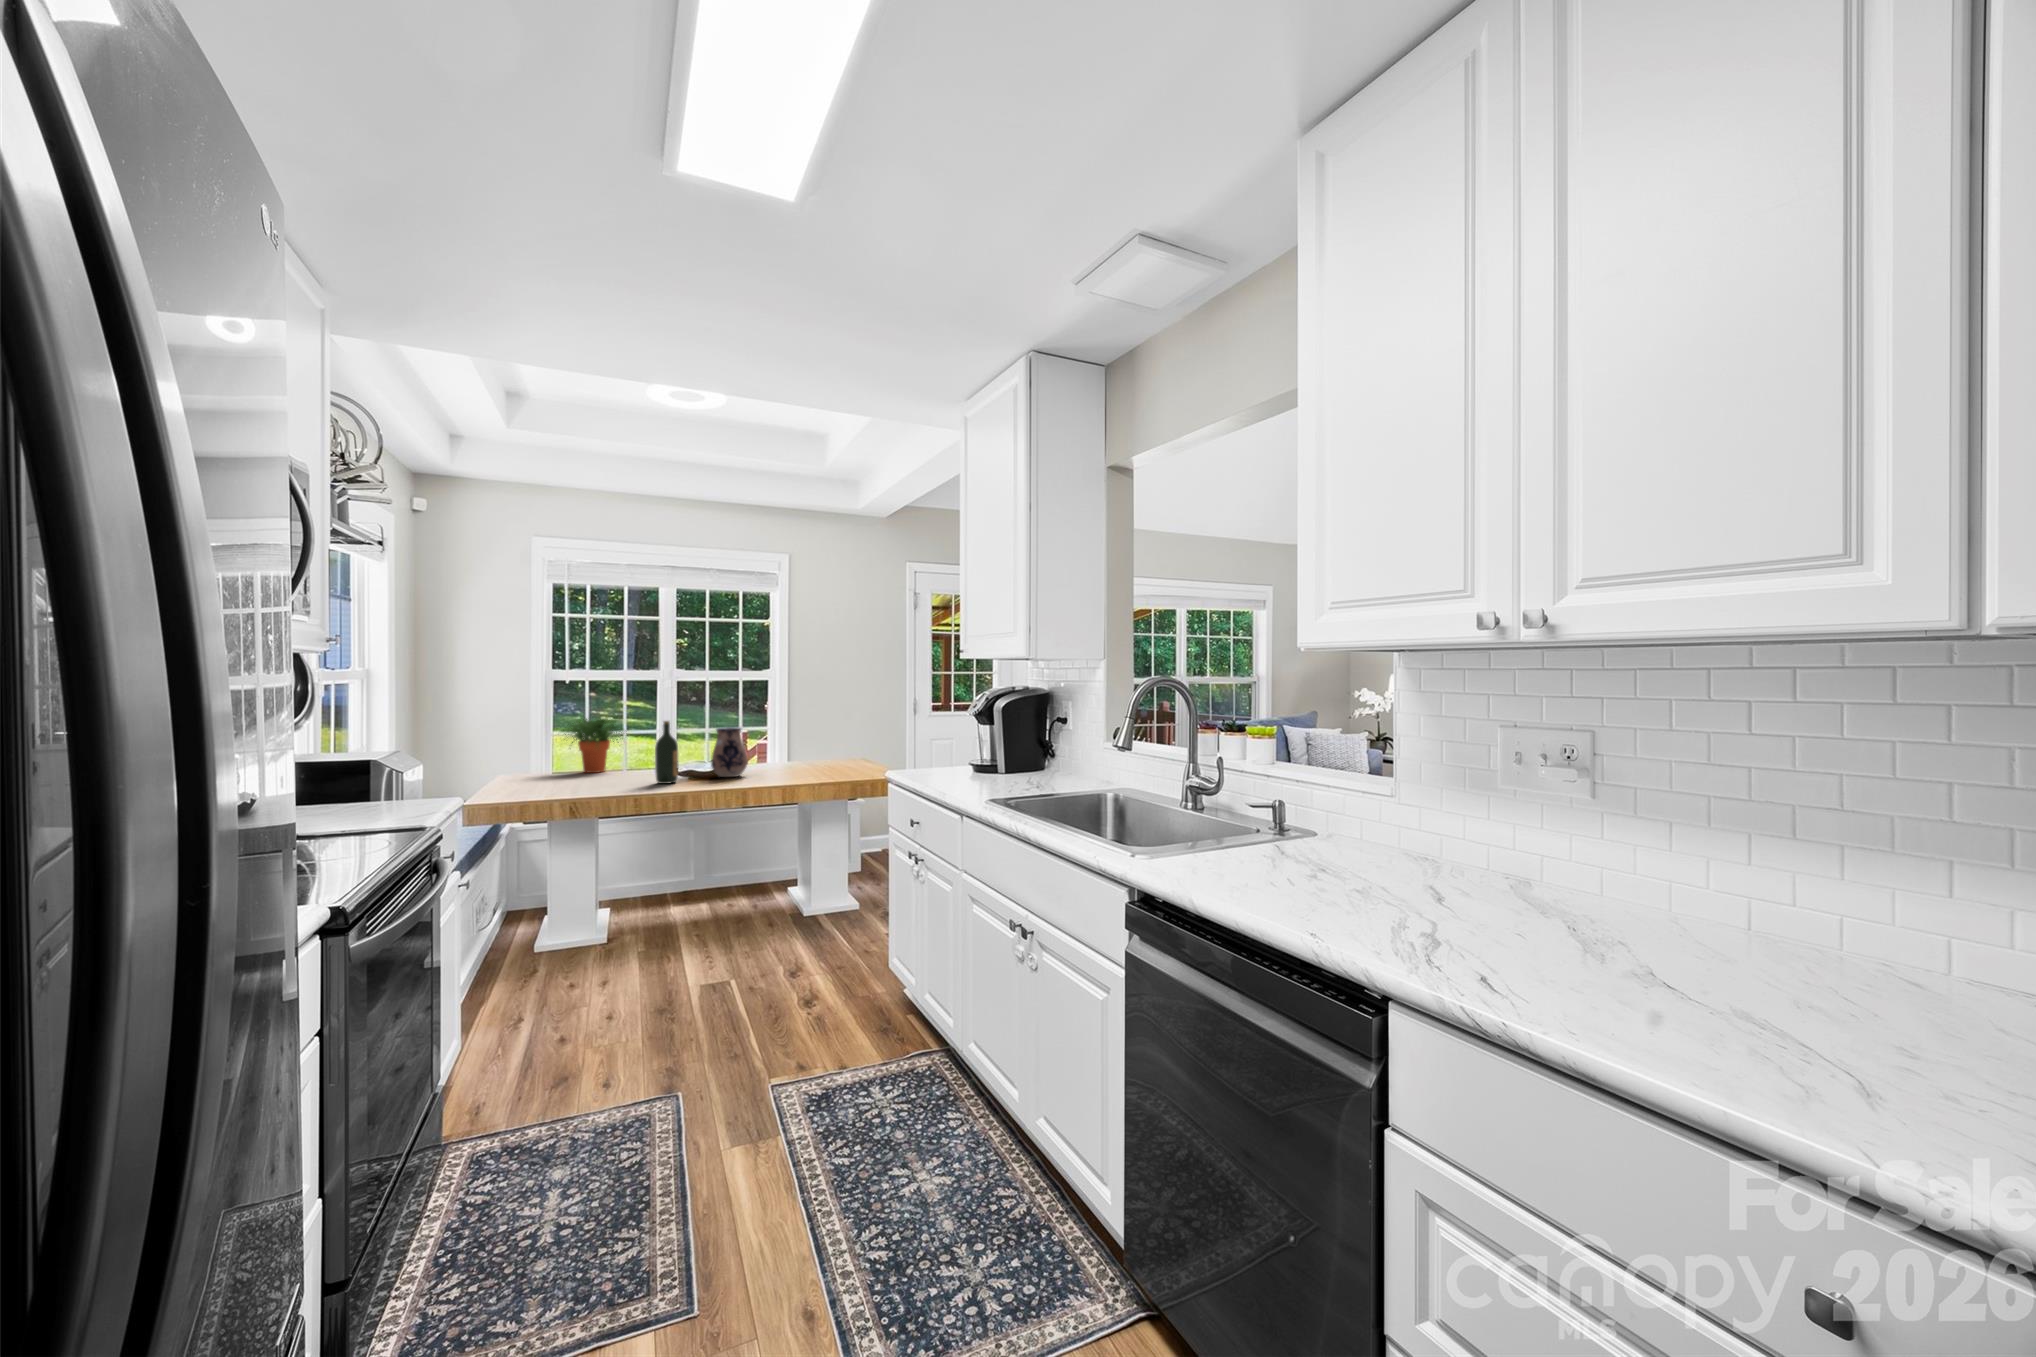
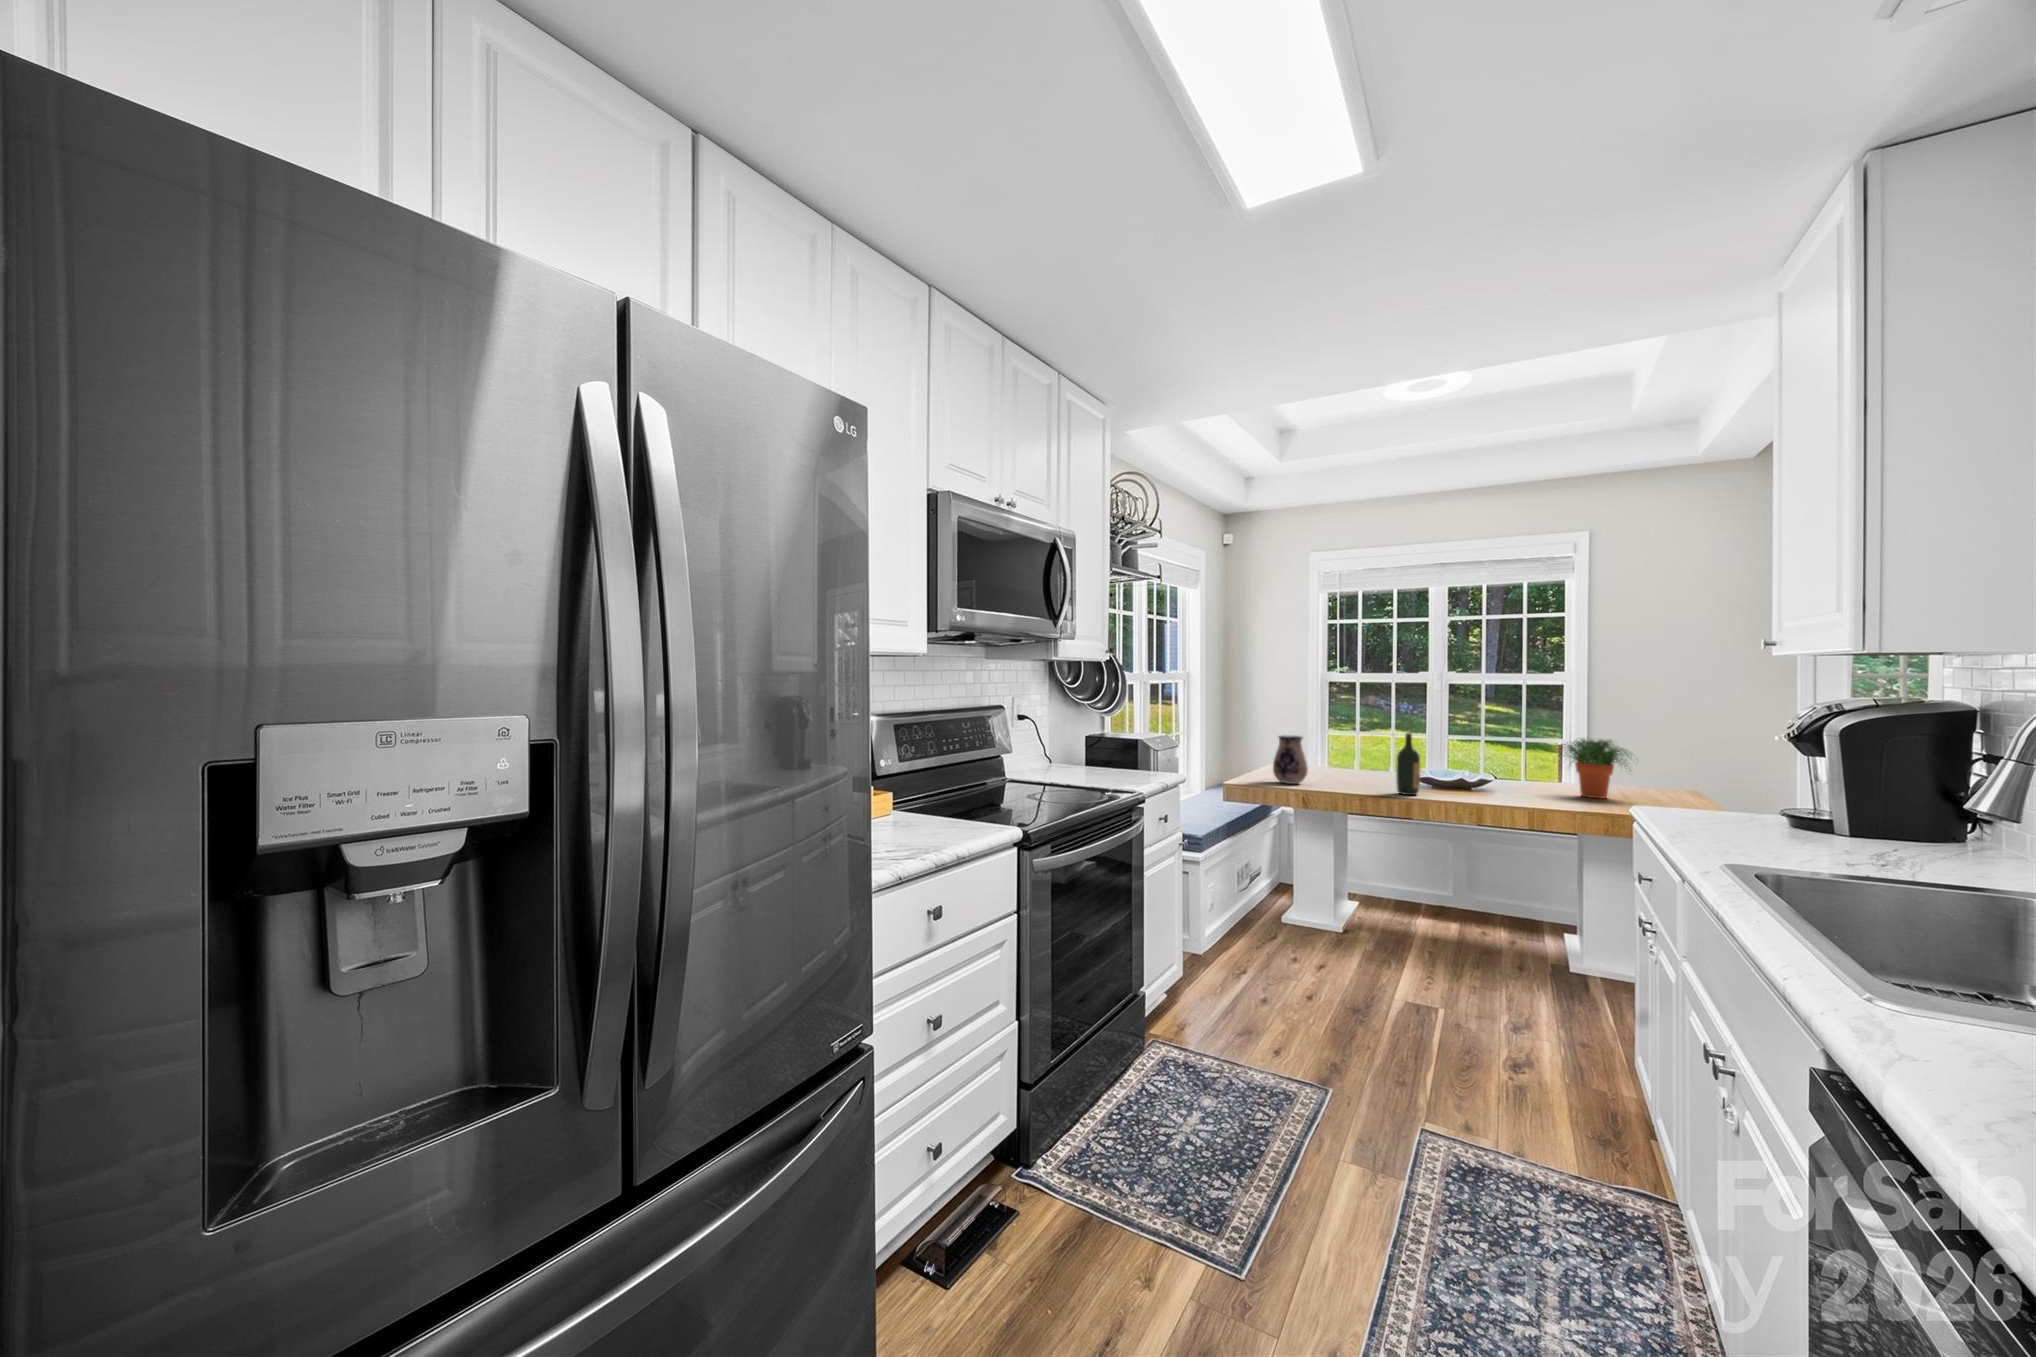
potted plant: present [565,719,623,773] -> present [1558,739,1631,799]
ceramic pitcher: present [711,727,747,777] -> present [1273,736,1308,784]

